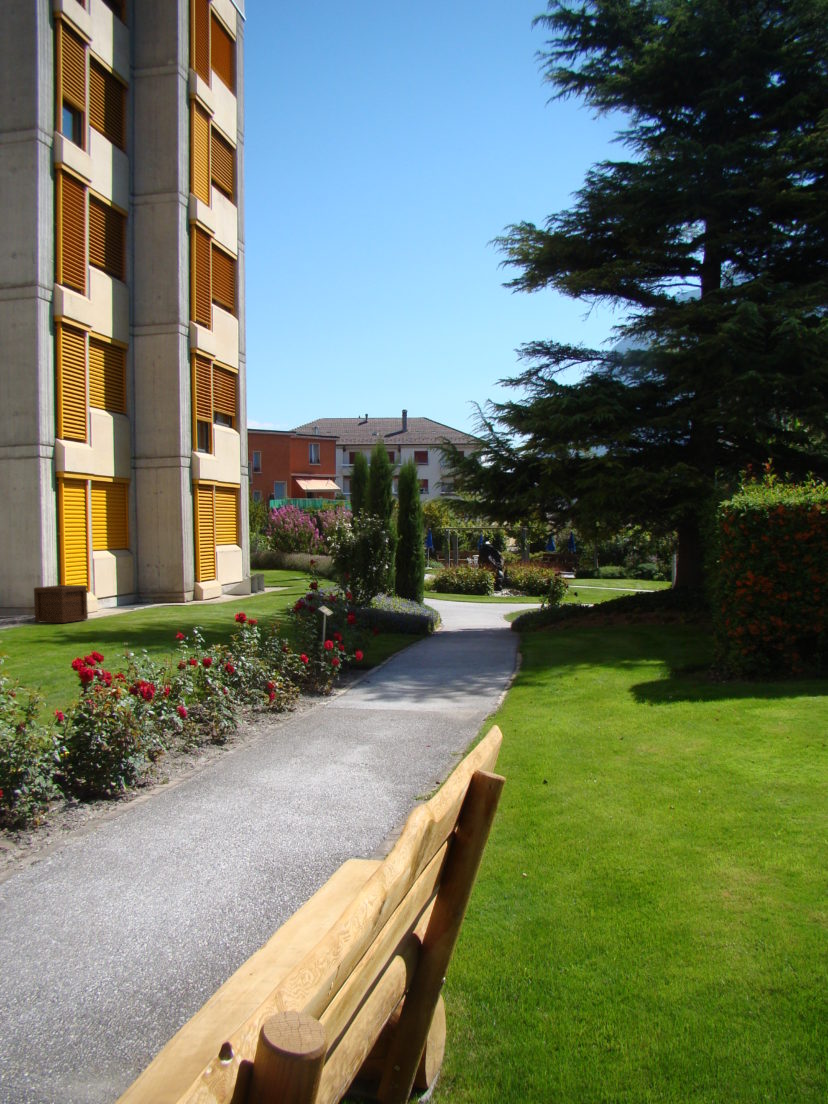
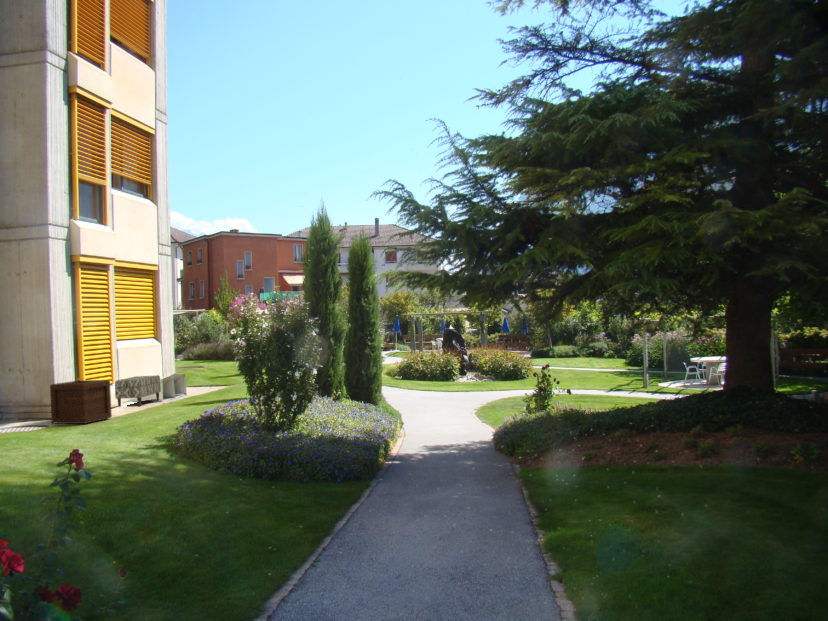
bench: none [97,583,141,611] -> present [115,376,161,407]

